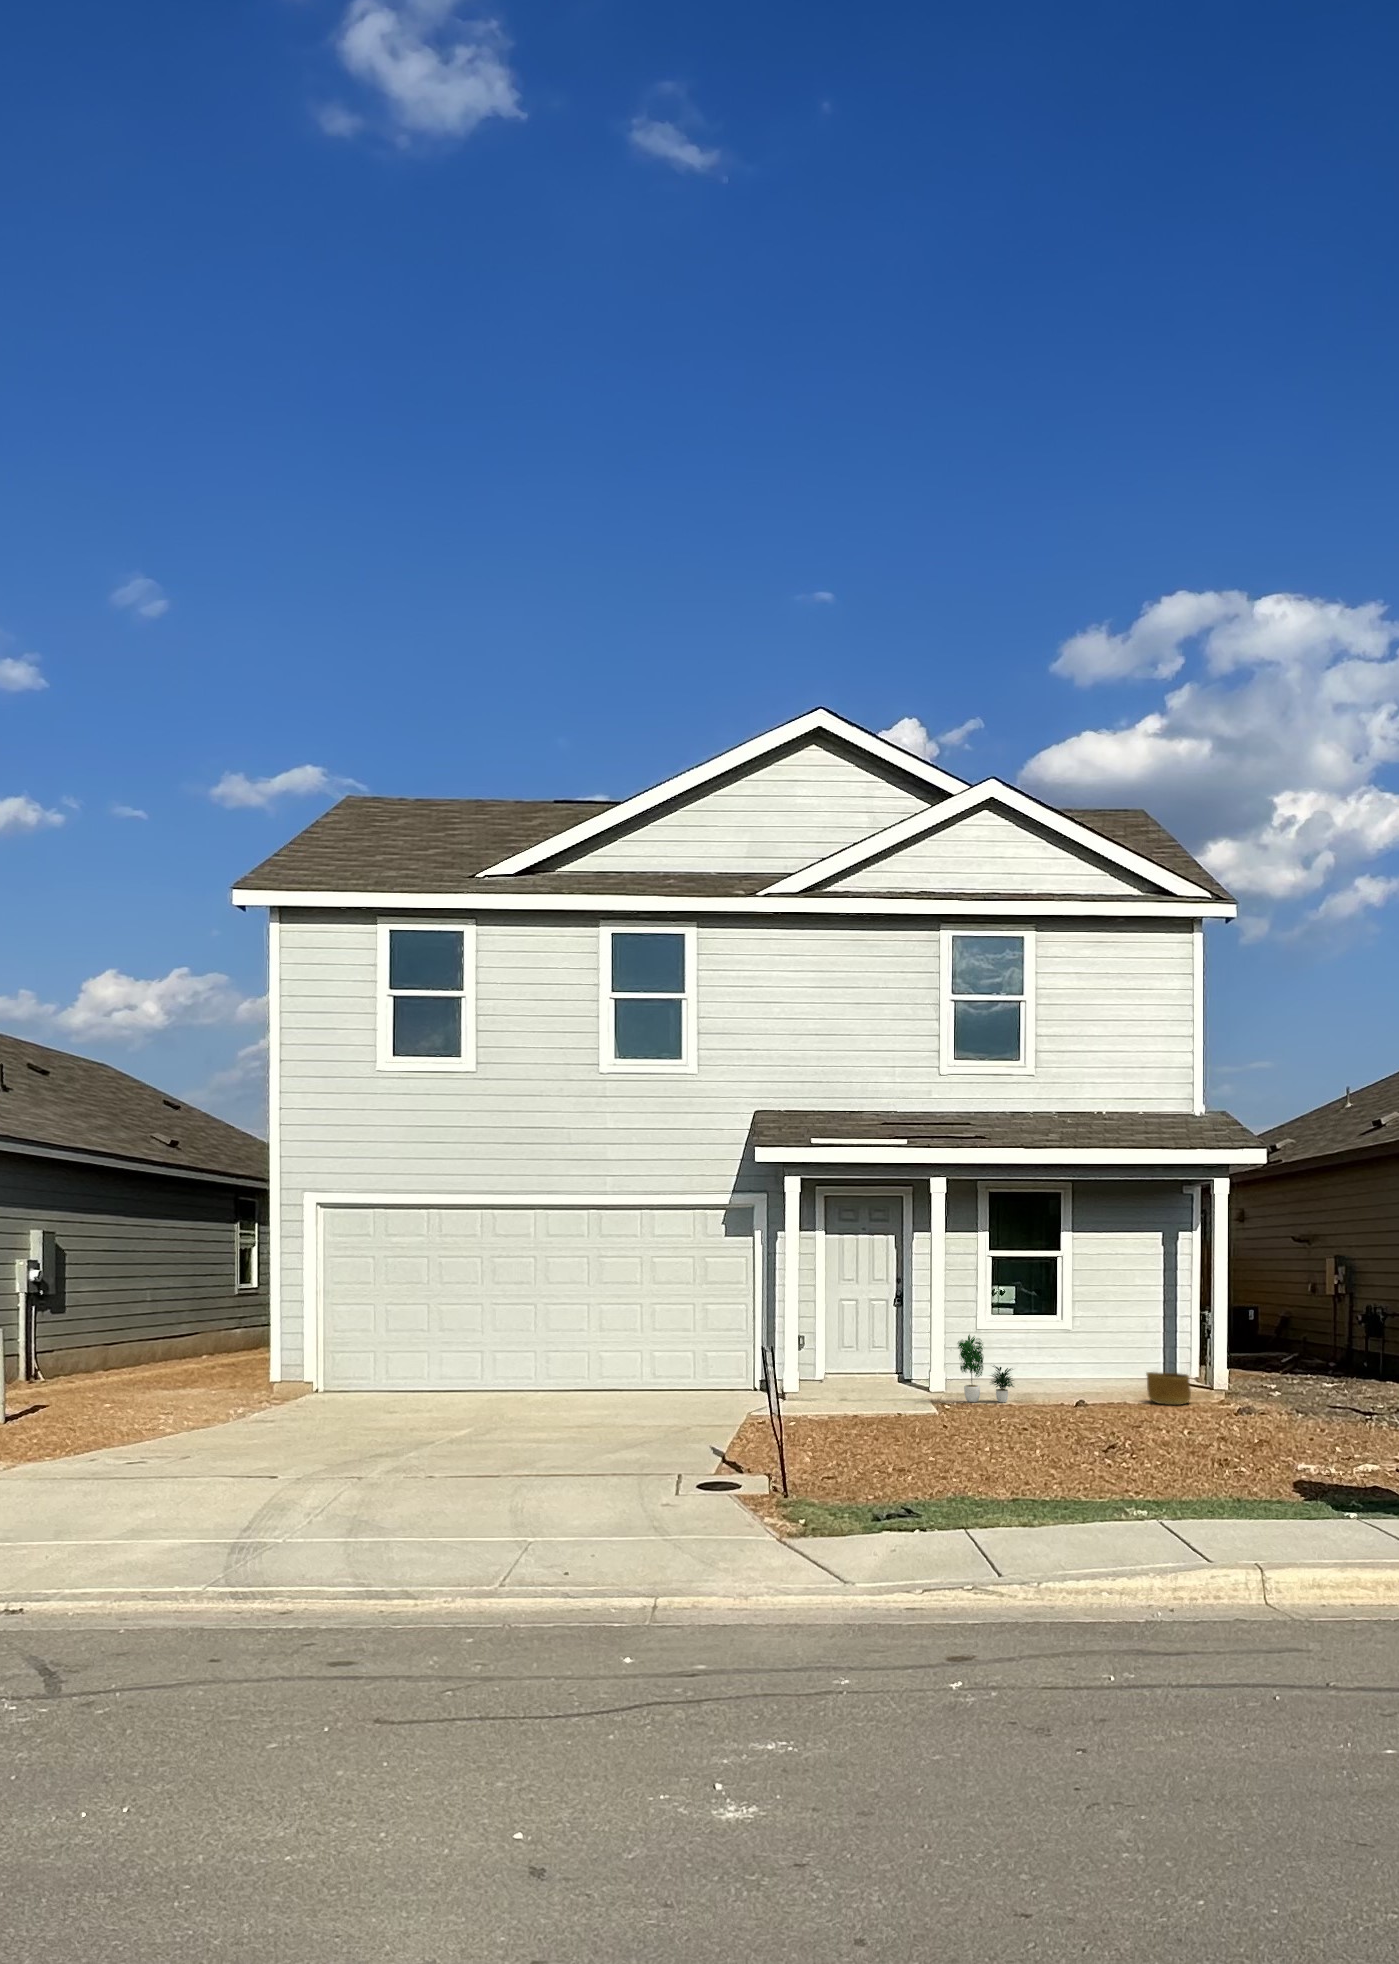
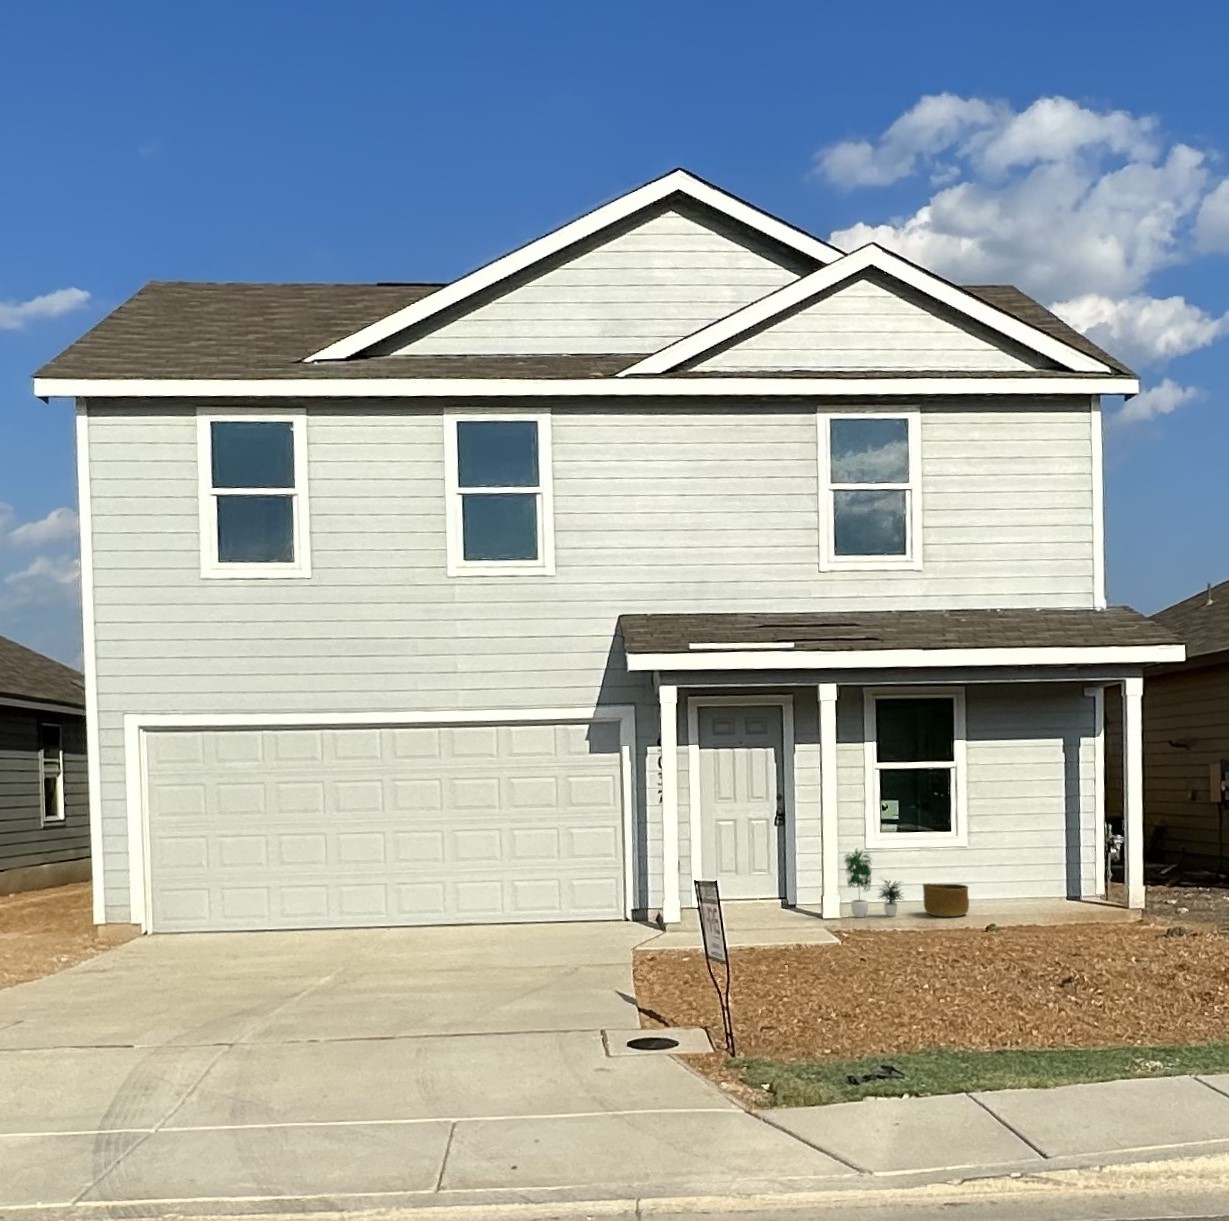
basket: present [1146,1372,1191,1405] -> present [923,884,969,917]

